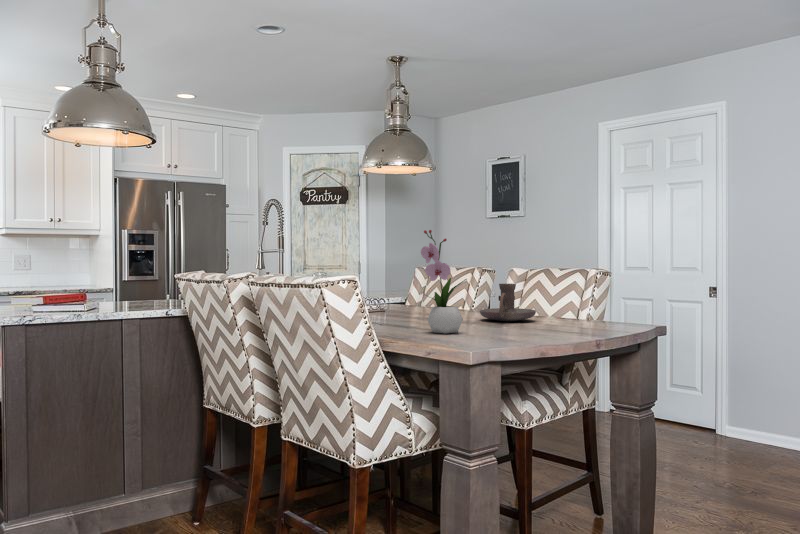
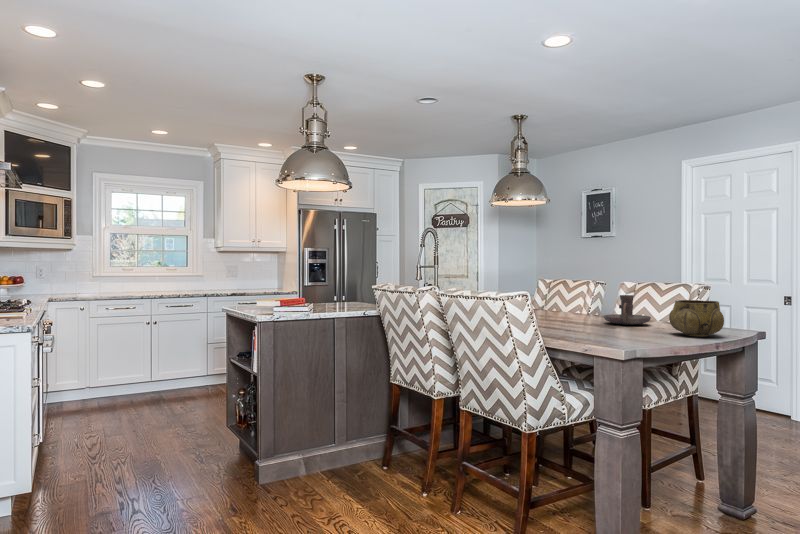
flower arrangement: present [421,230,467,333] -> none [567,255,604,334]
decorative bowl: none [550,288,613,334] -> present [669,300,724,337]

